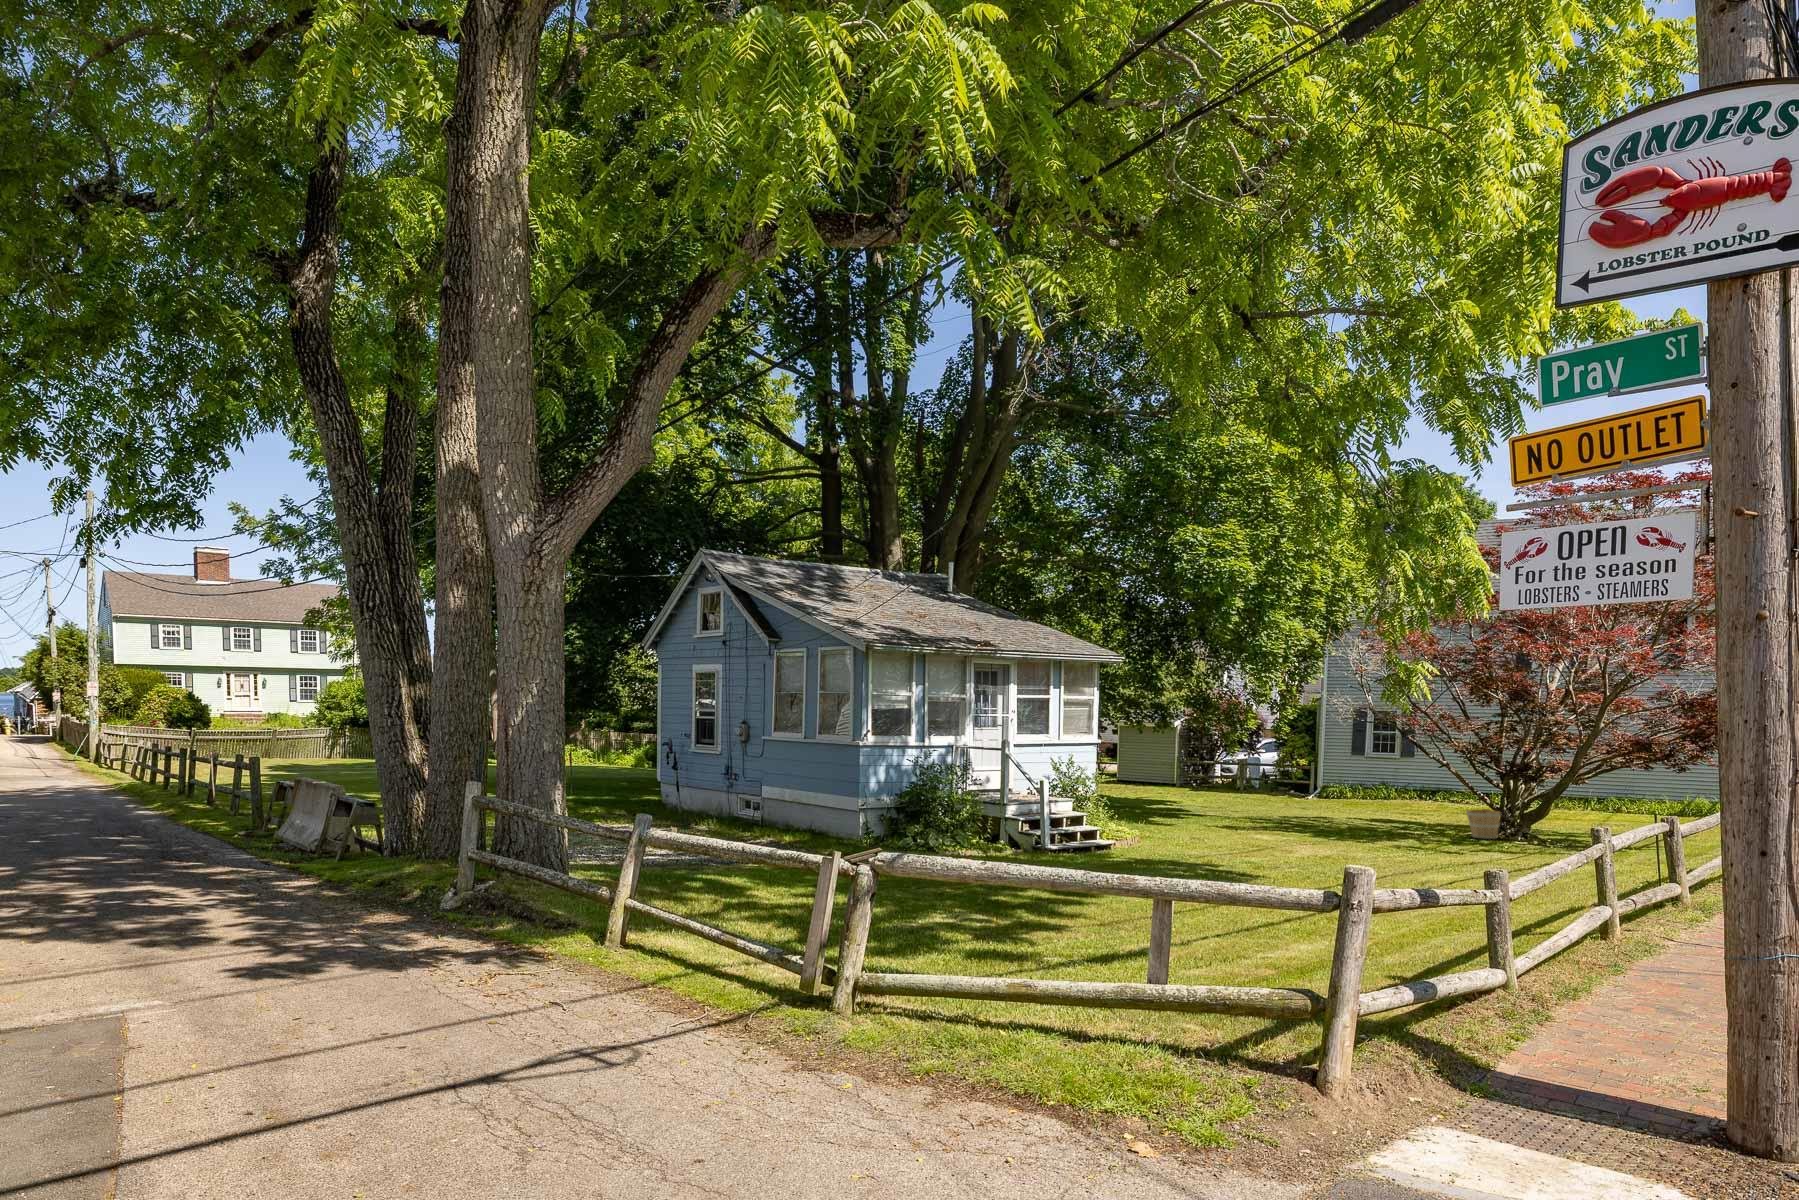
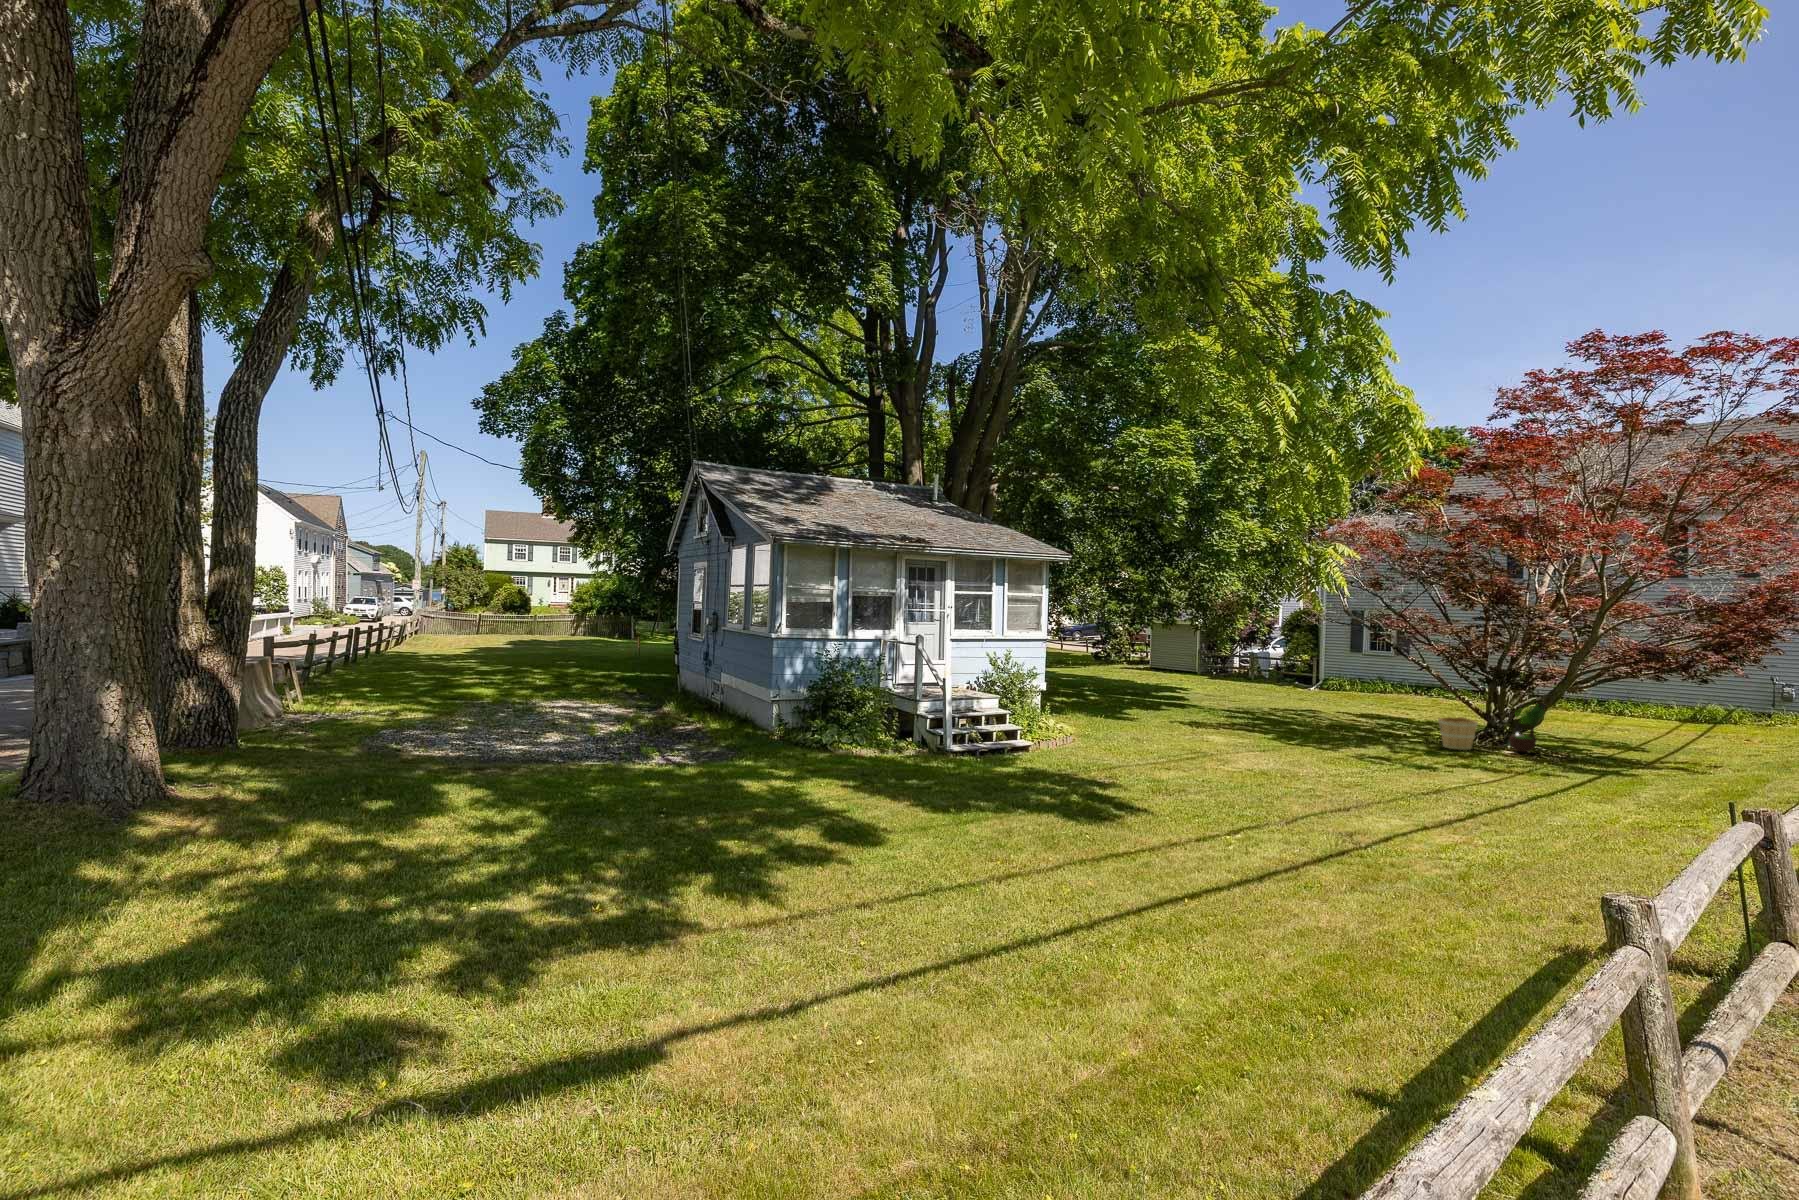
potted tree: none [1529,792,1560,839] -> present [1509,707,1544,752]

